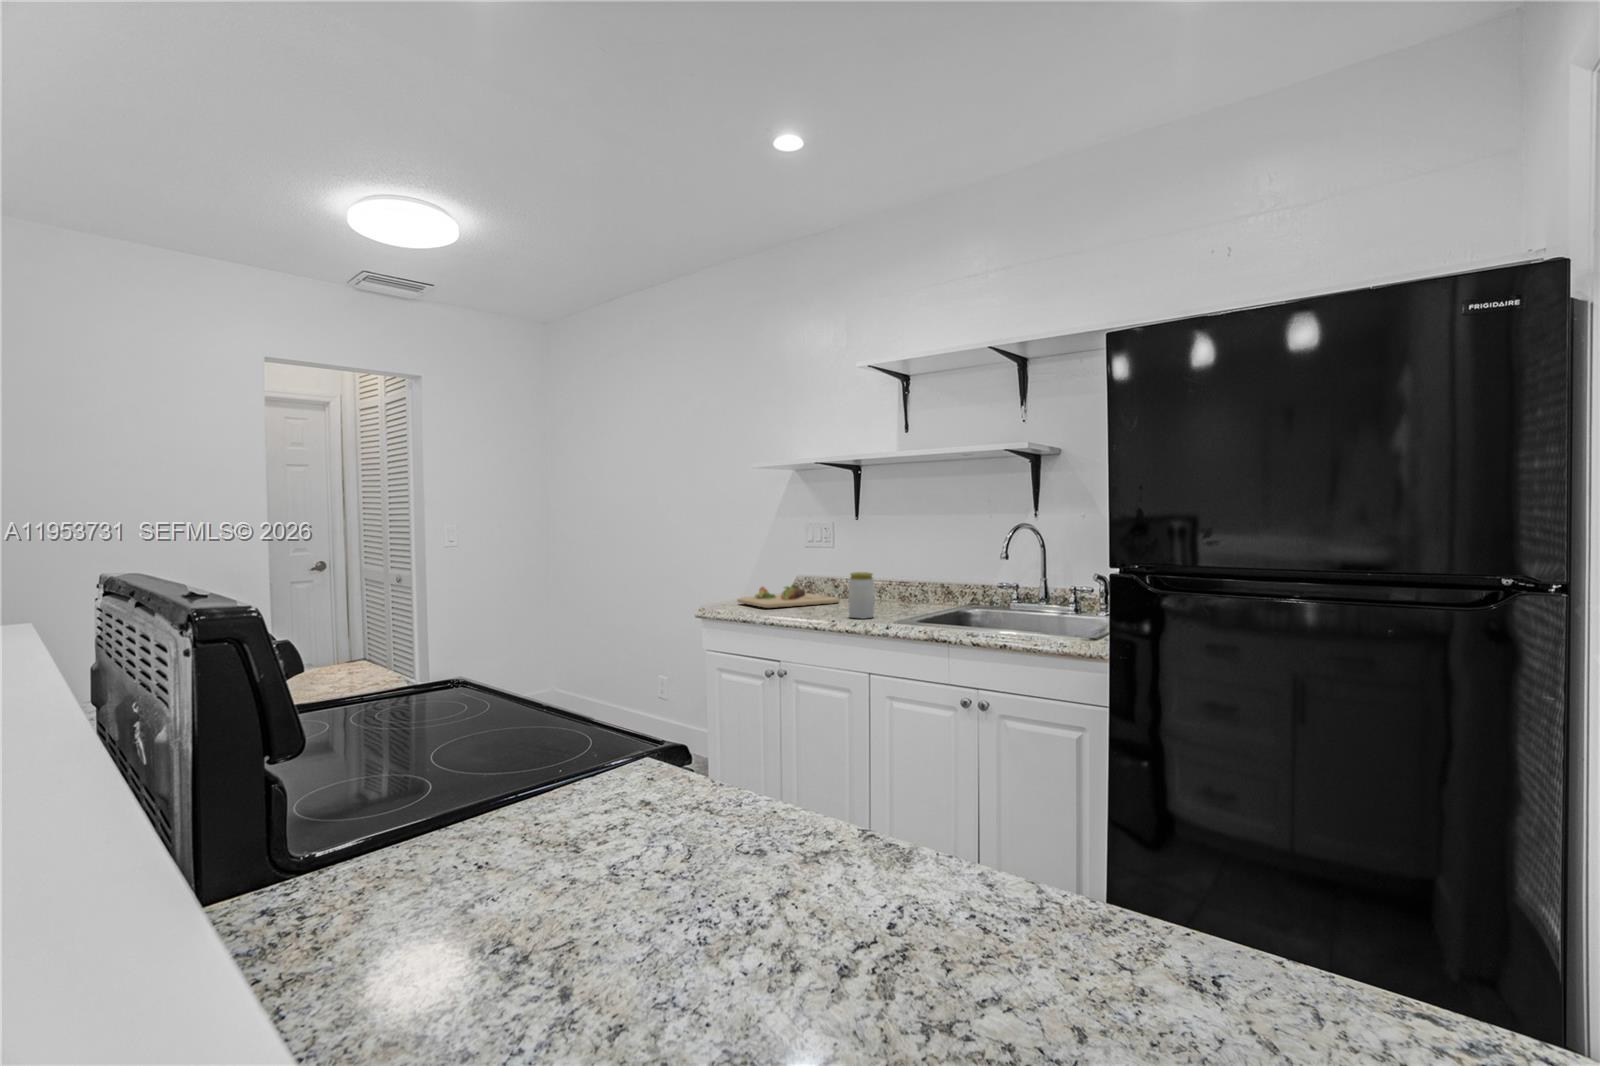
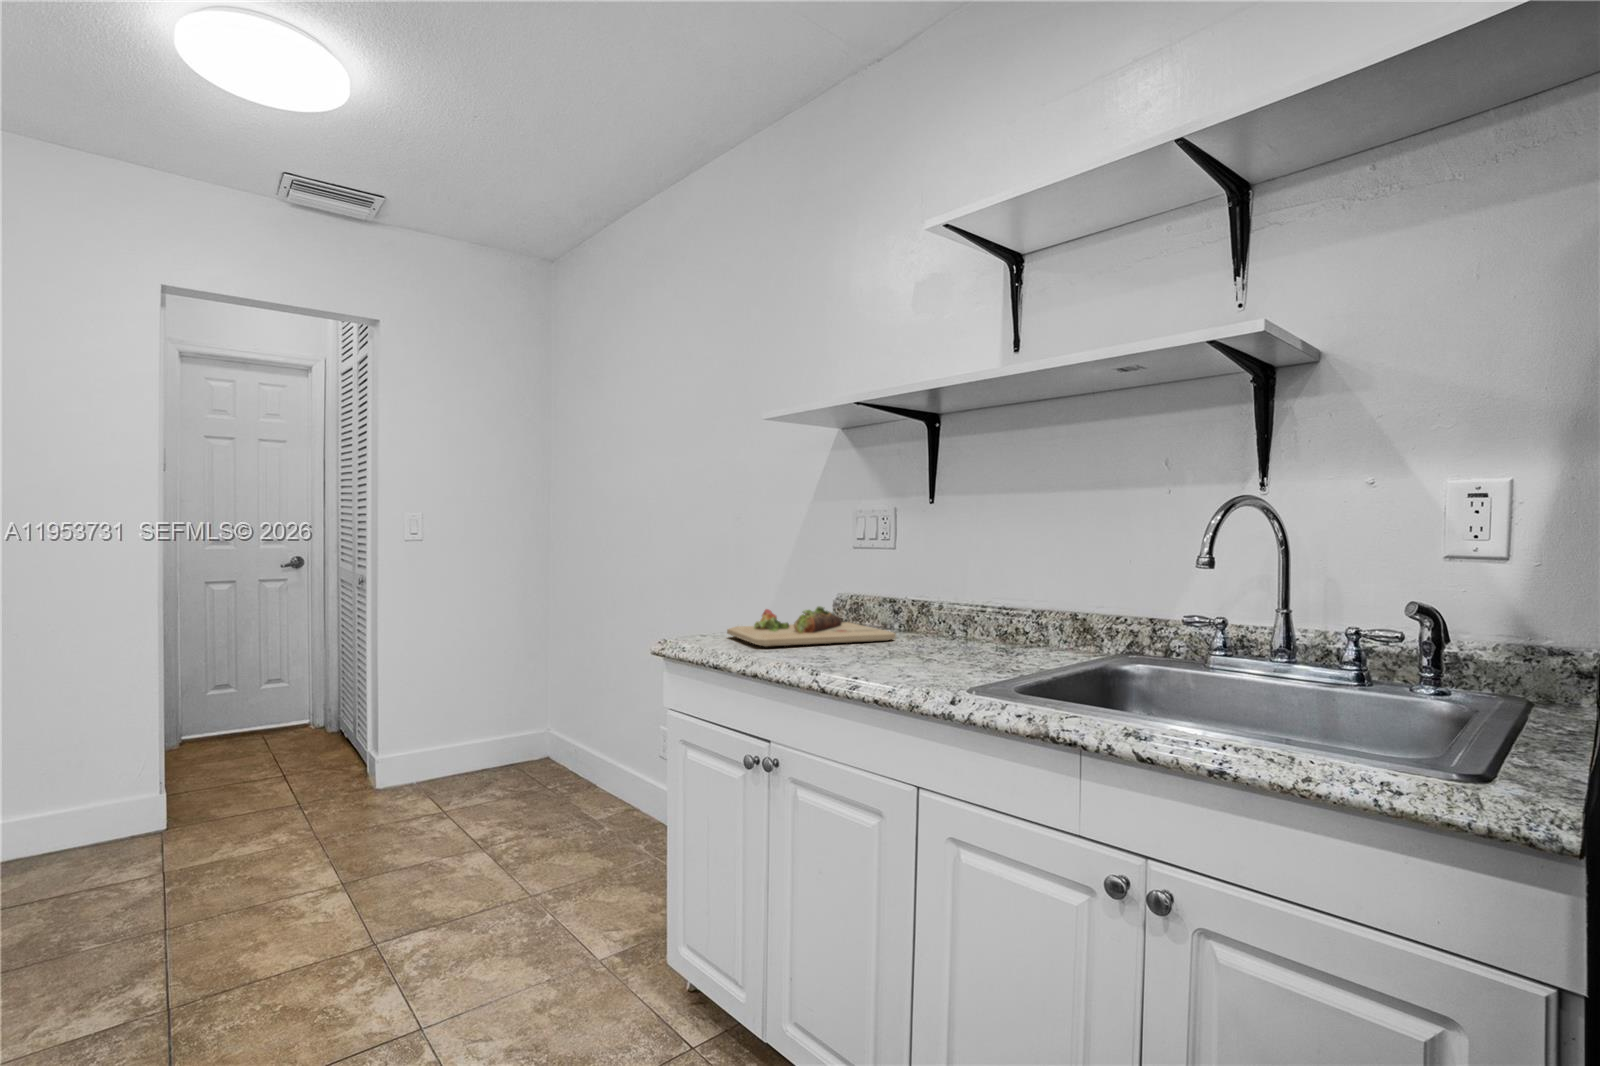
jar: present [849,572,874,619] -> none [888,588,936,676]

